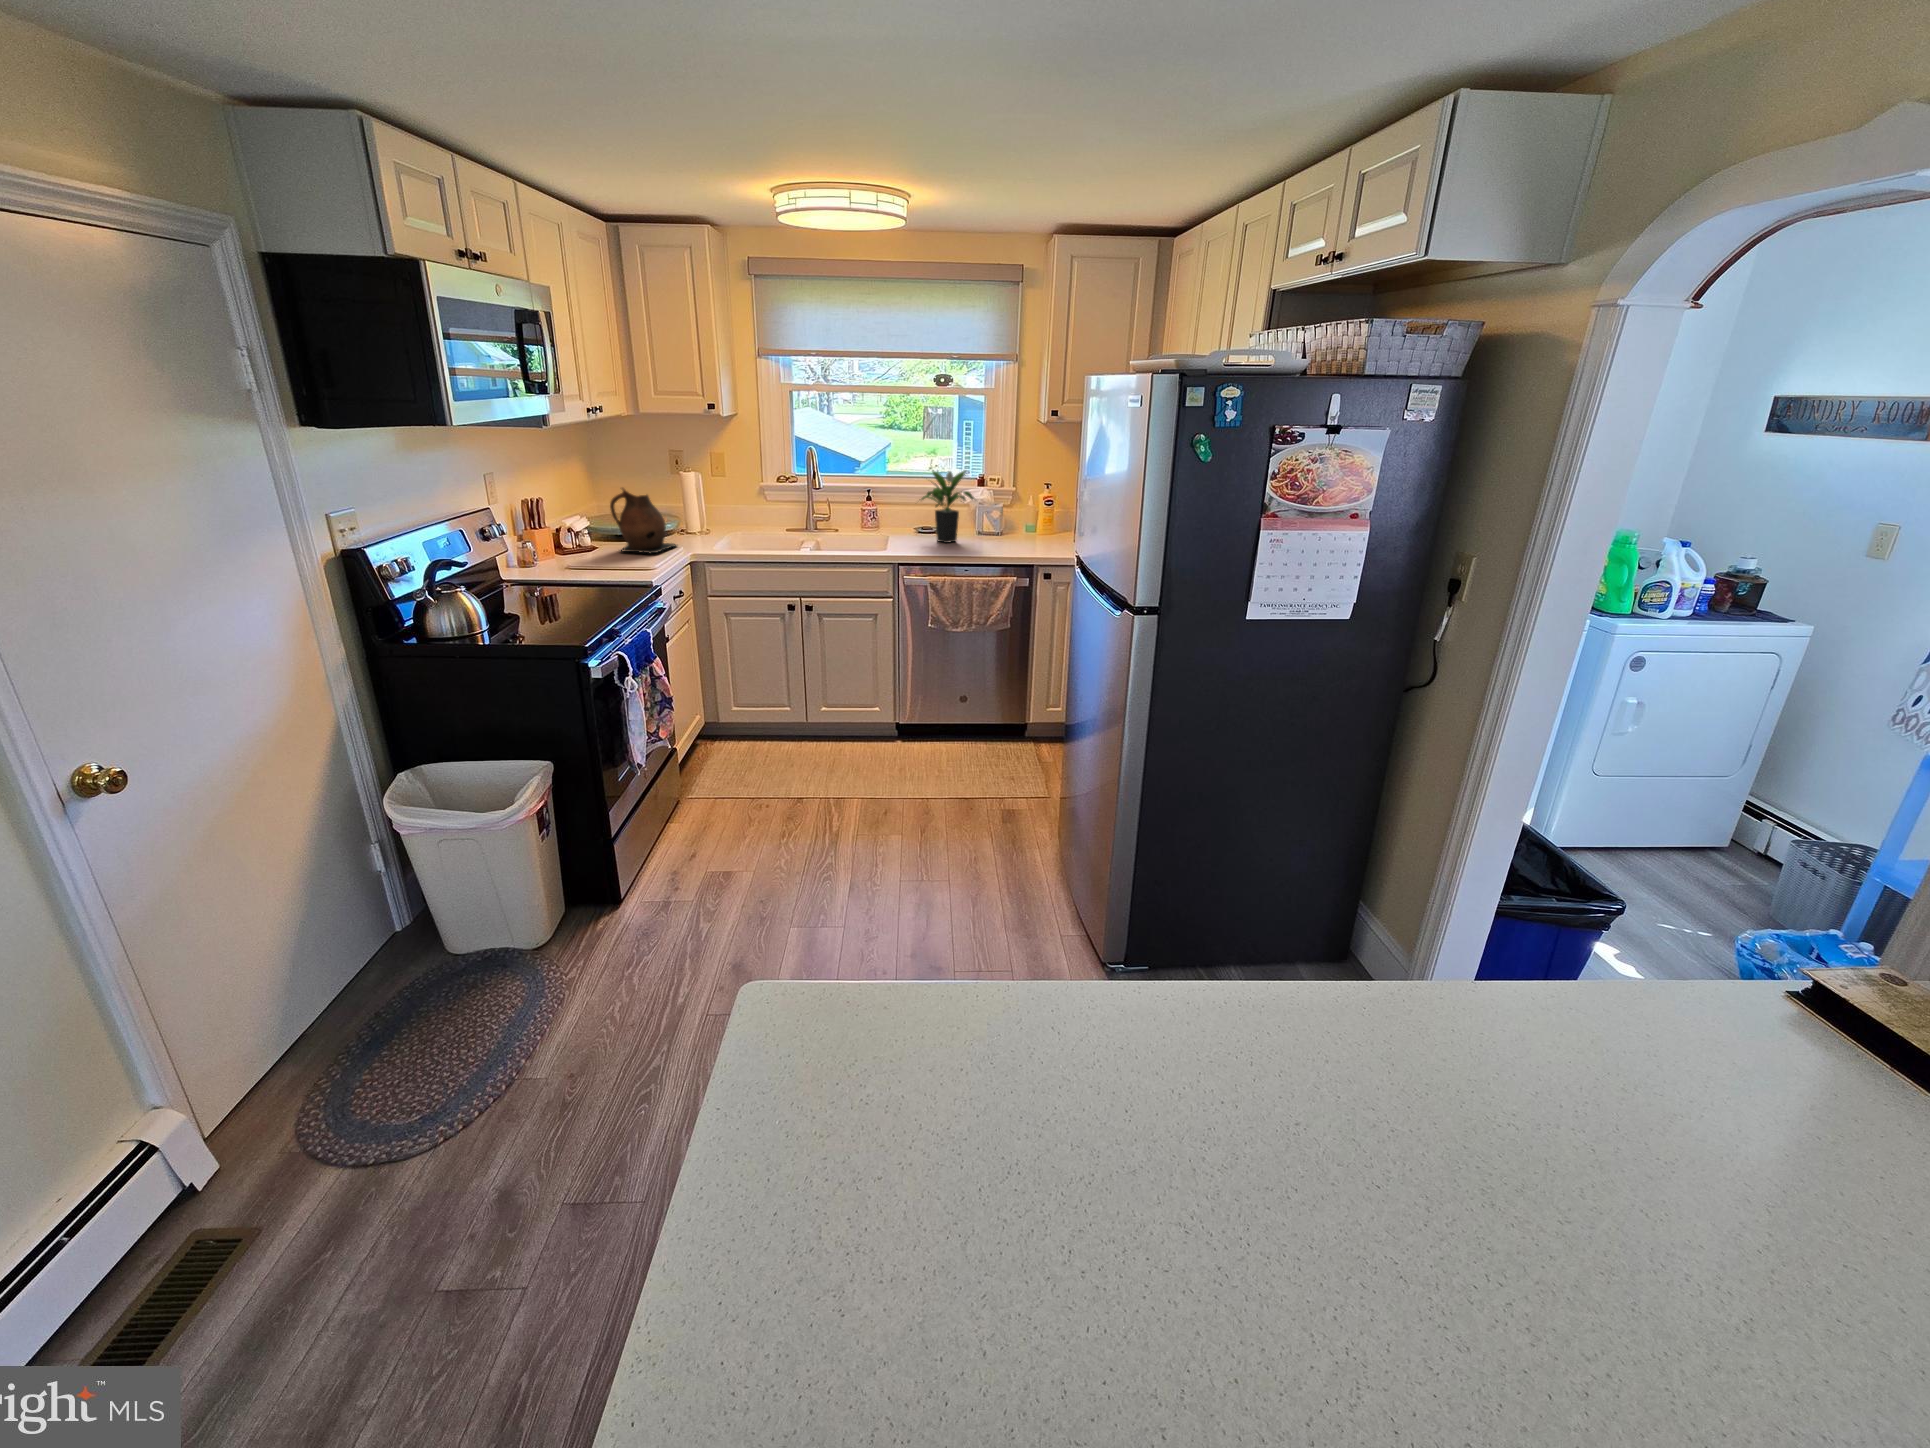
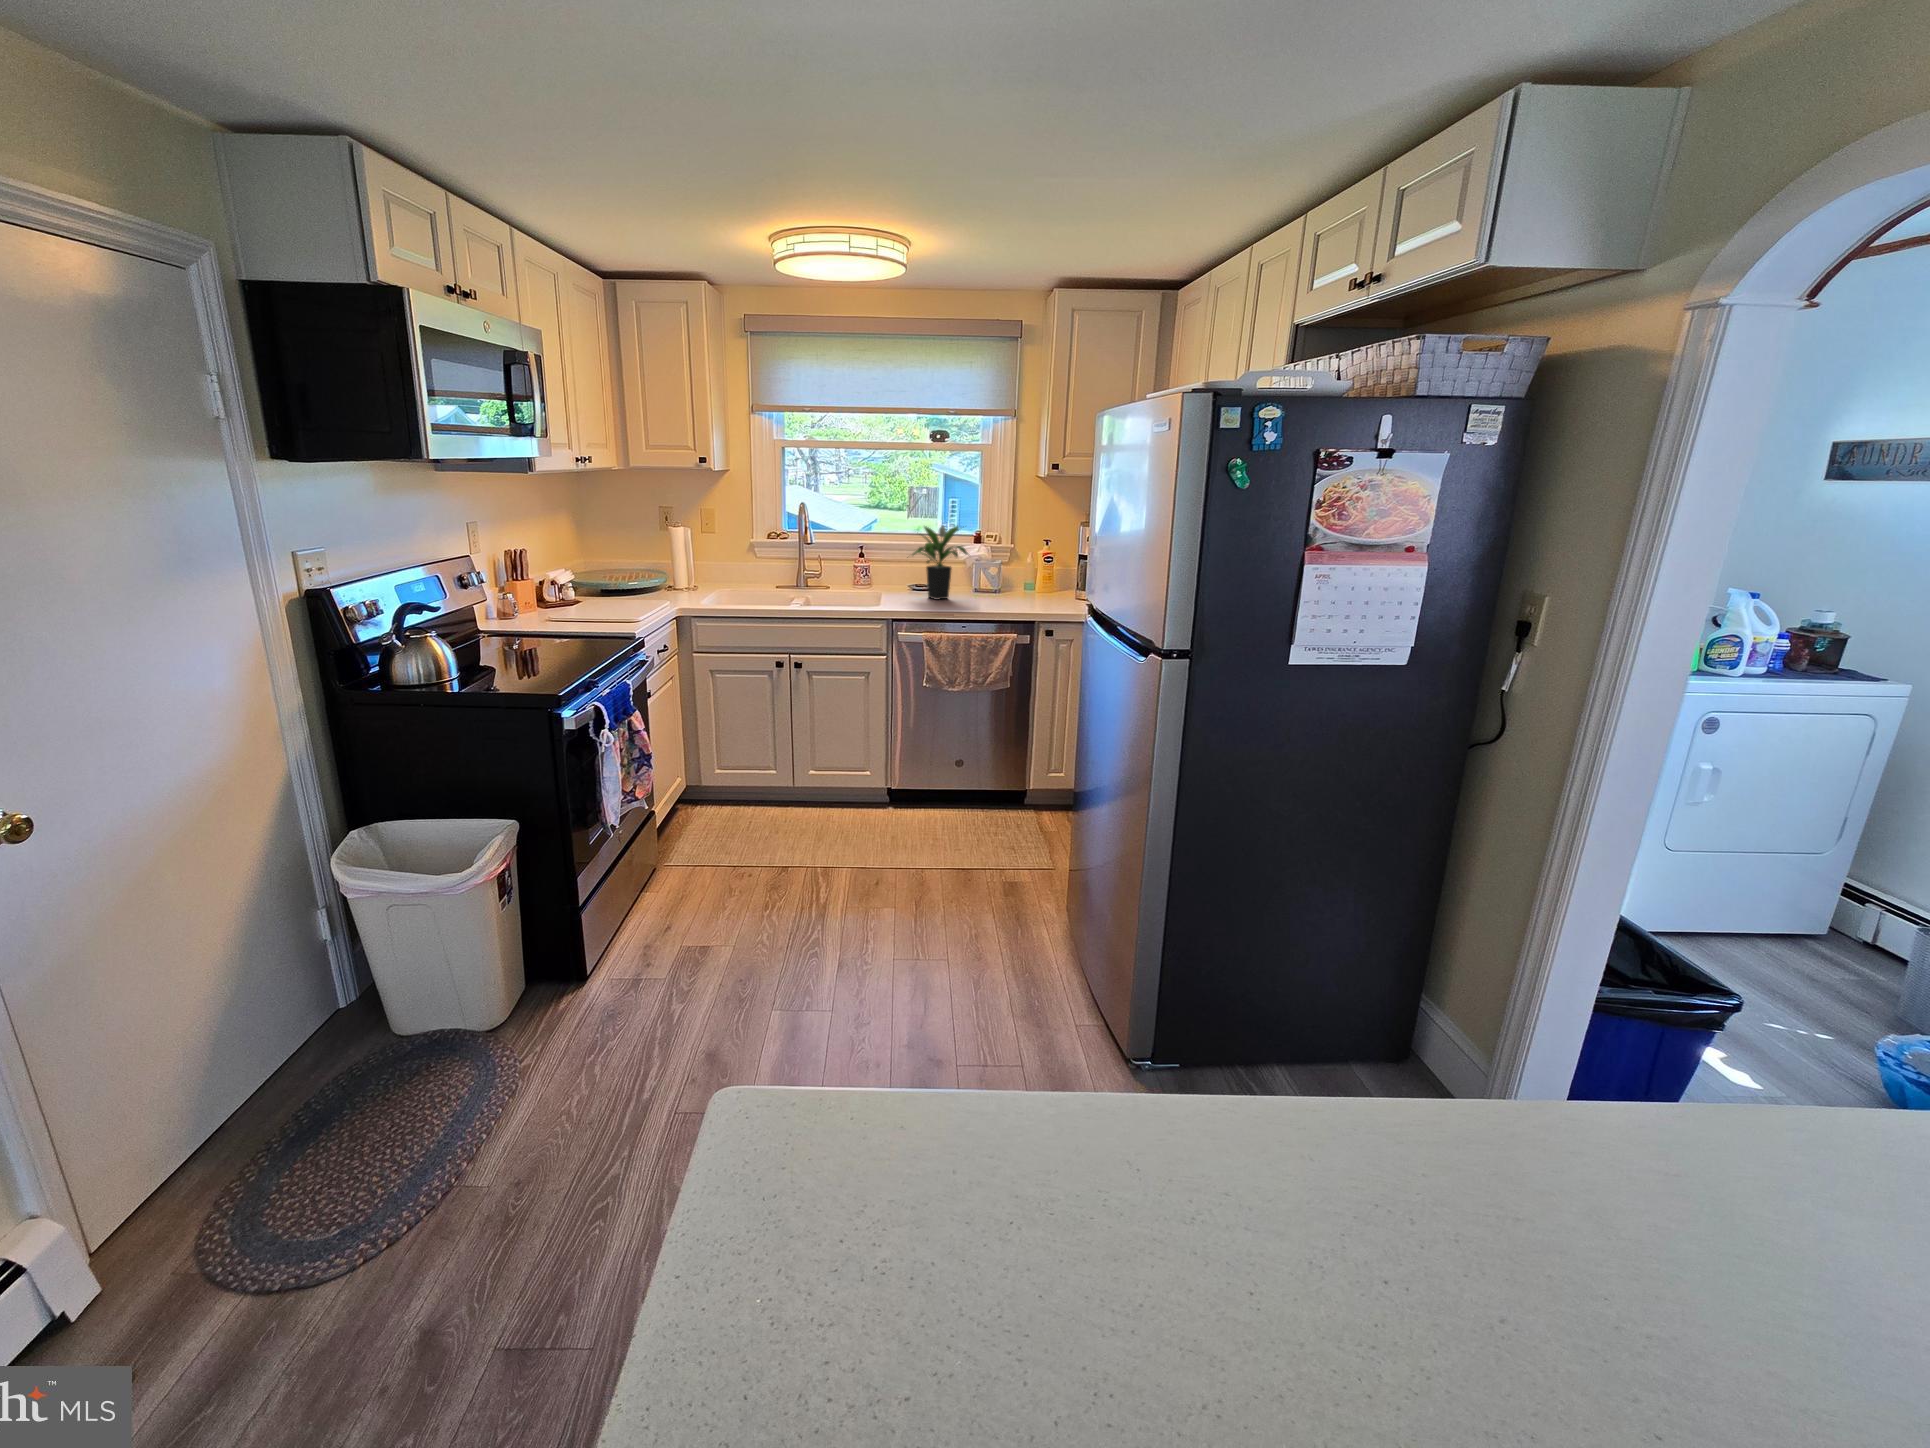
ceramic pitcher: present [610,487,676,553] -> none [593,539,661,608]

